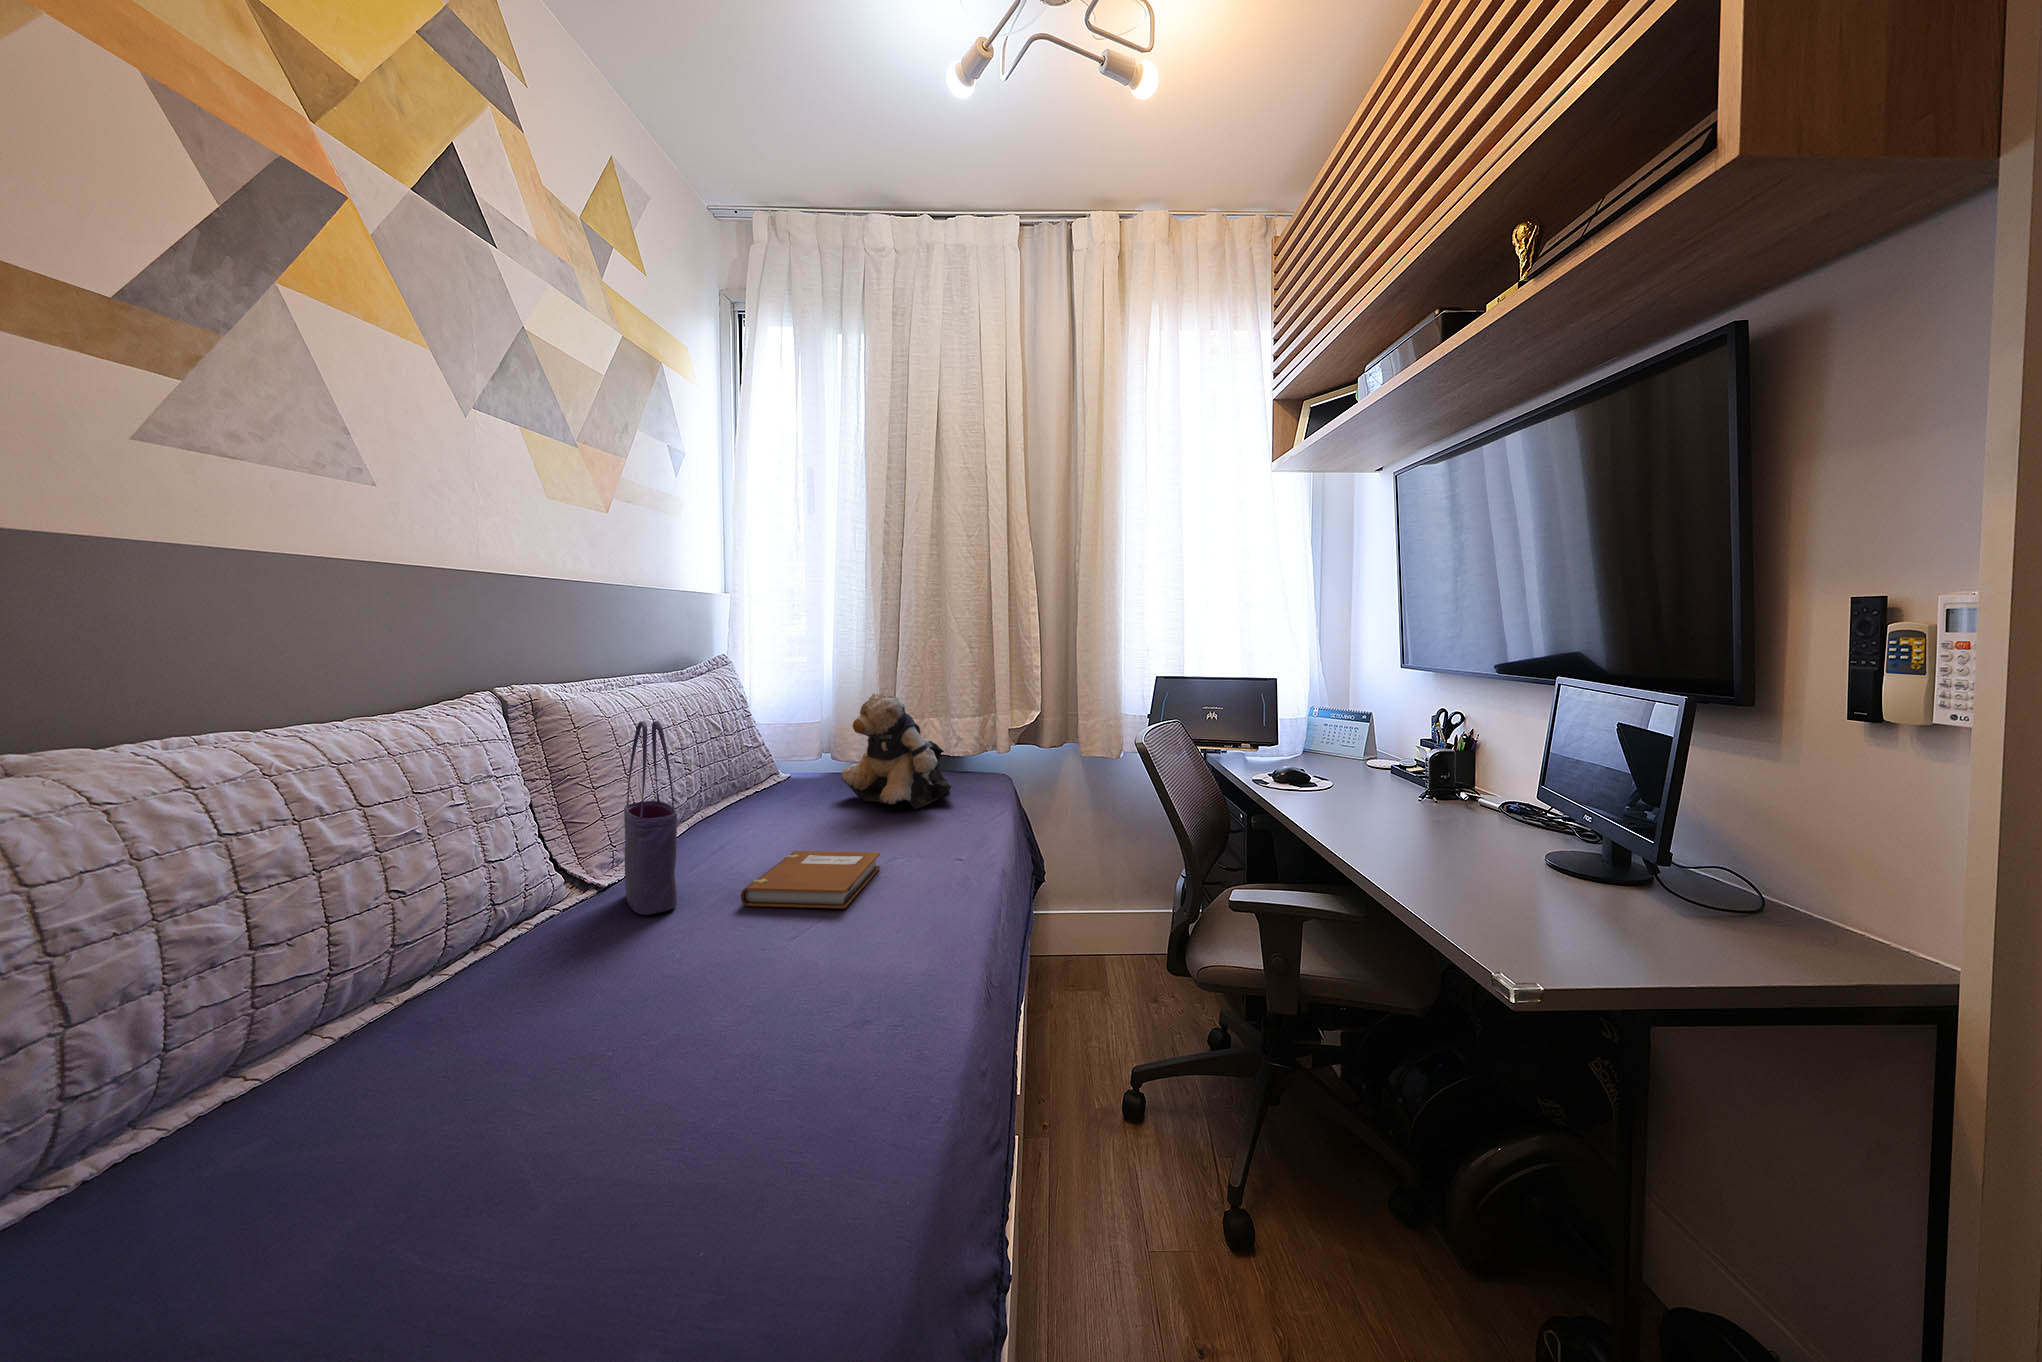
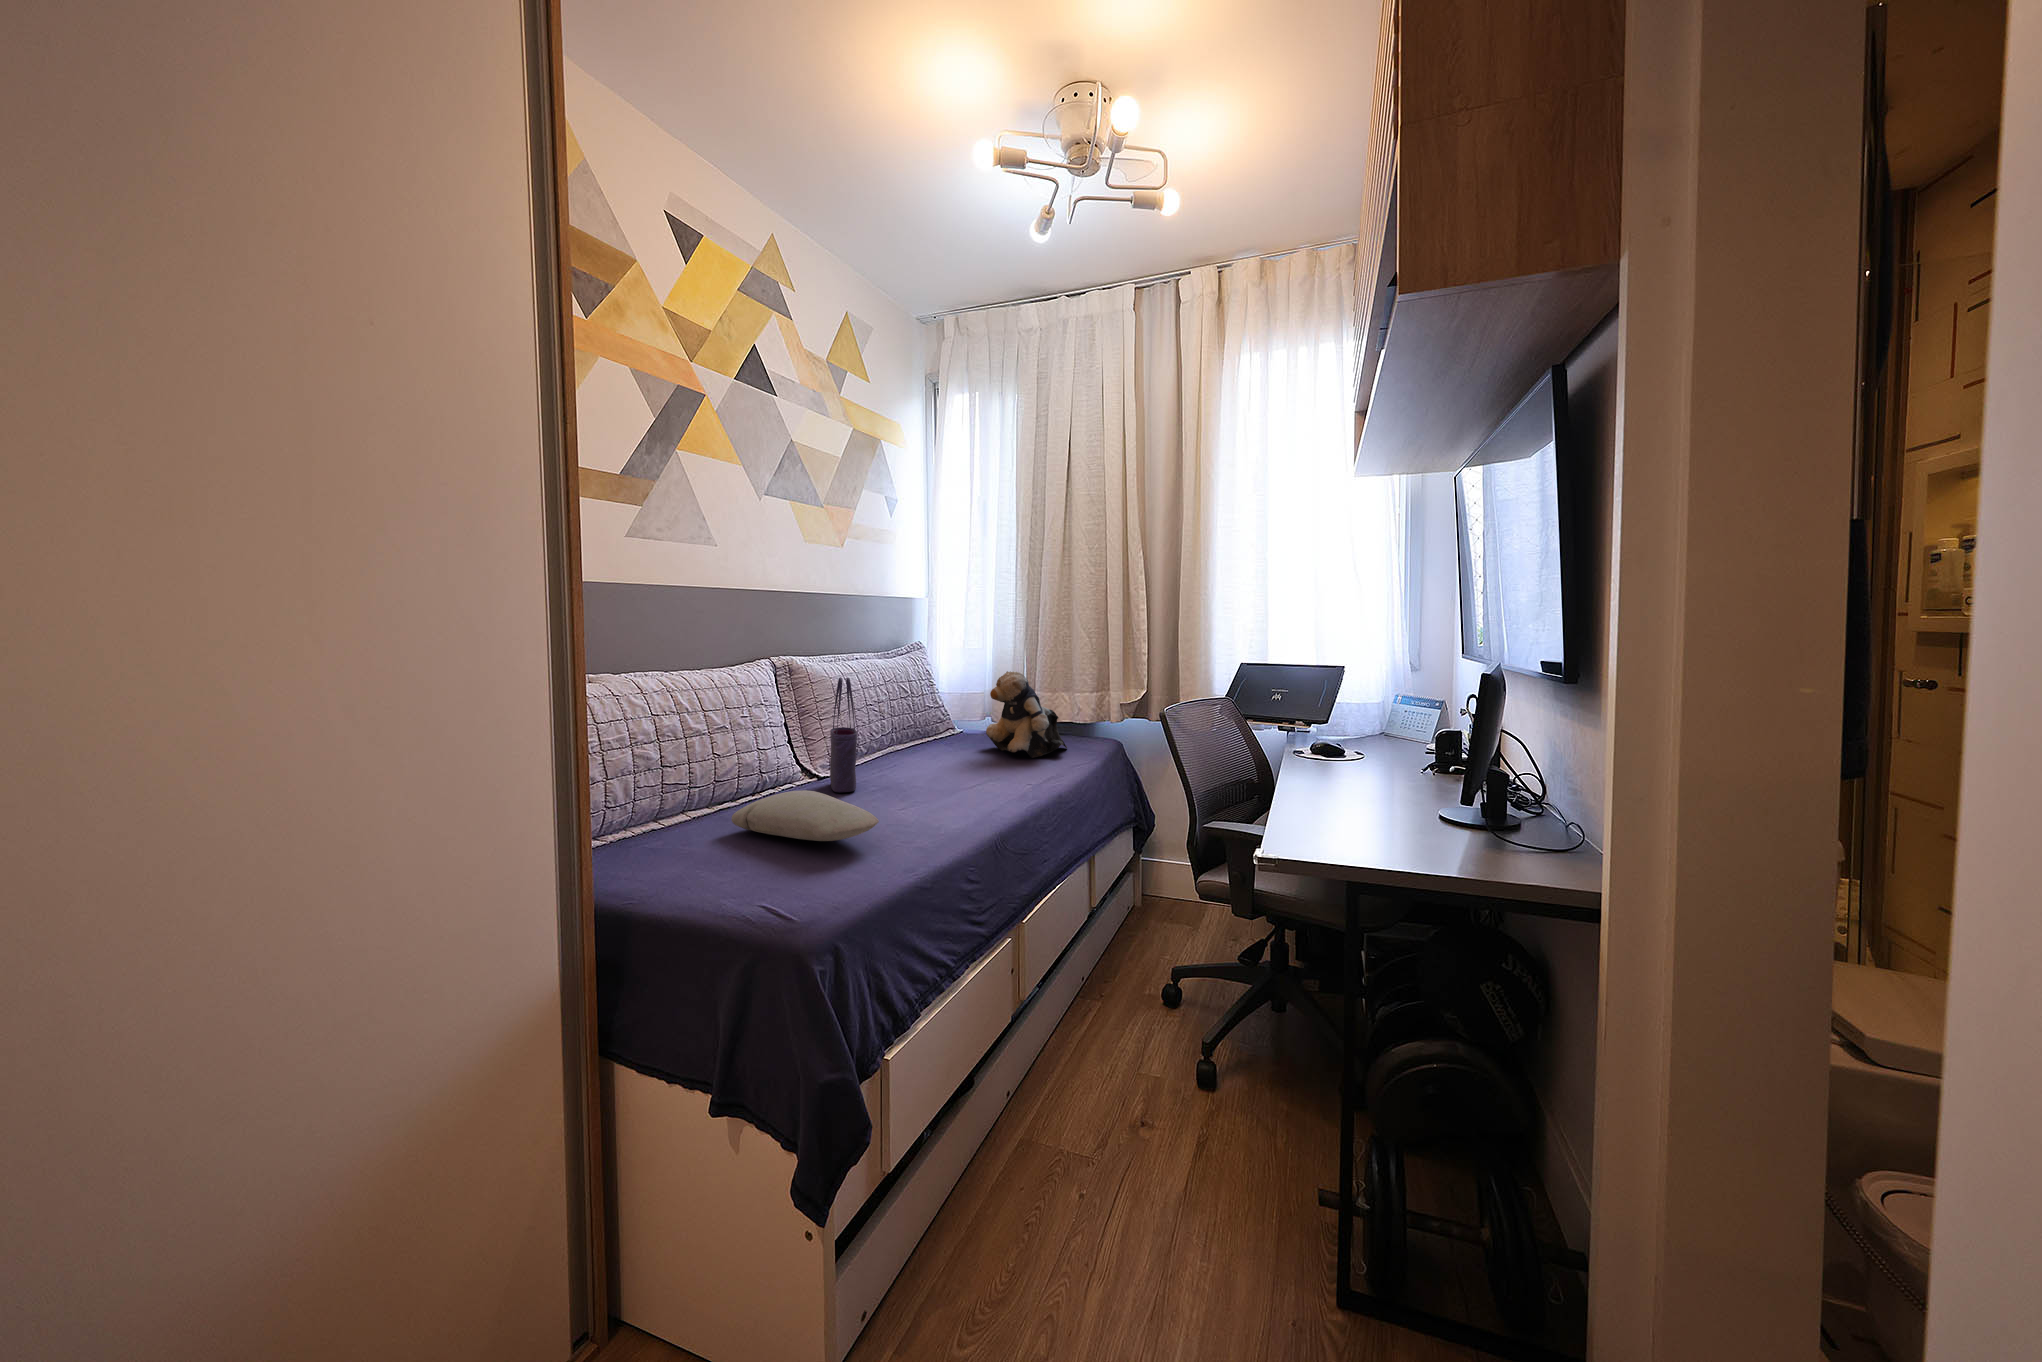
notebook: present [741,851,880,908] -> none [890,770,984,802]
pillow: none [443,938,776,1058] -> present [732,790,879,841]

